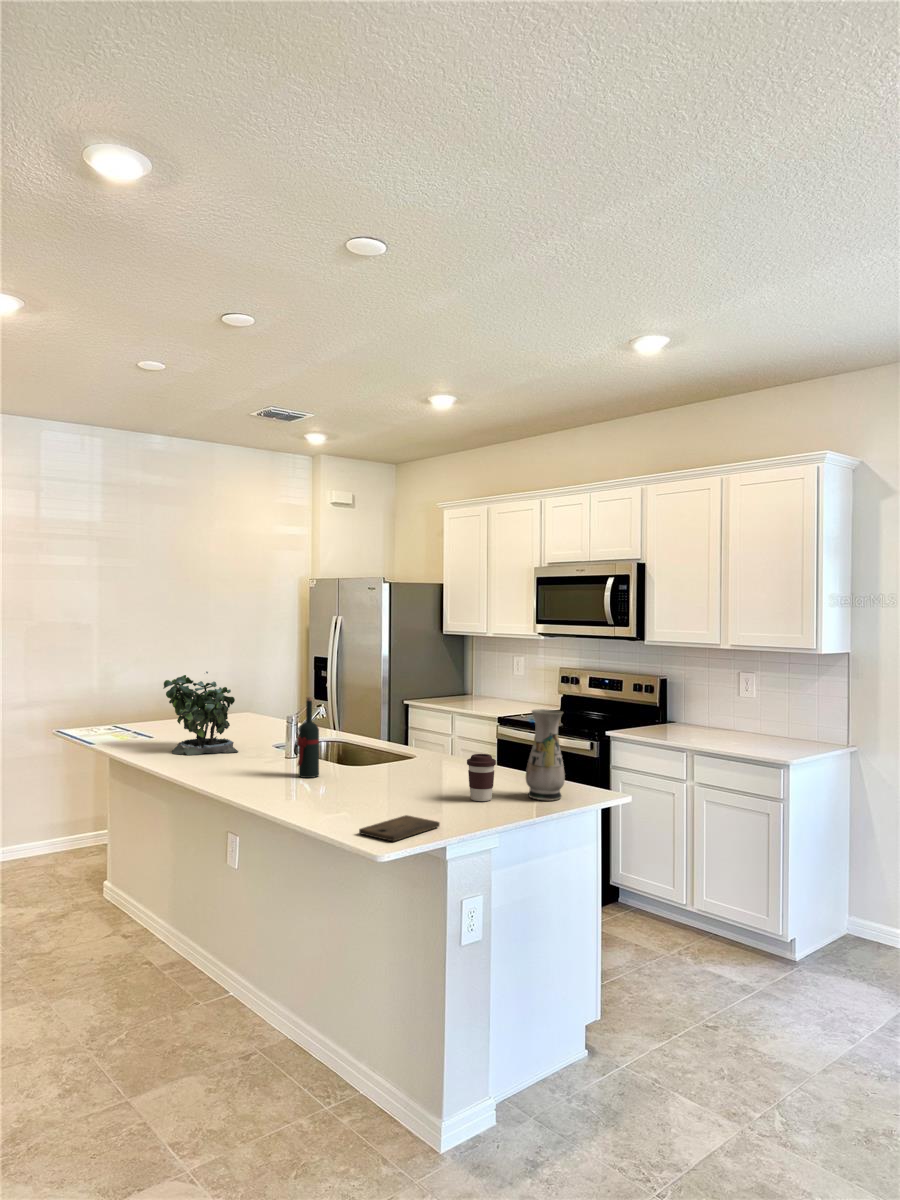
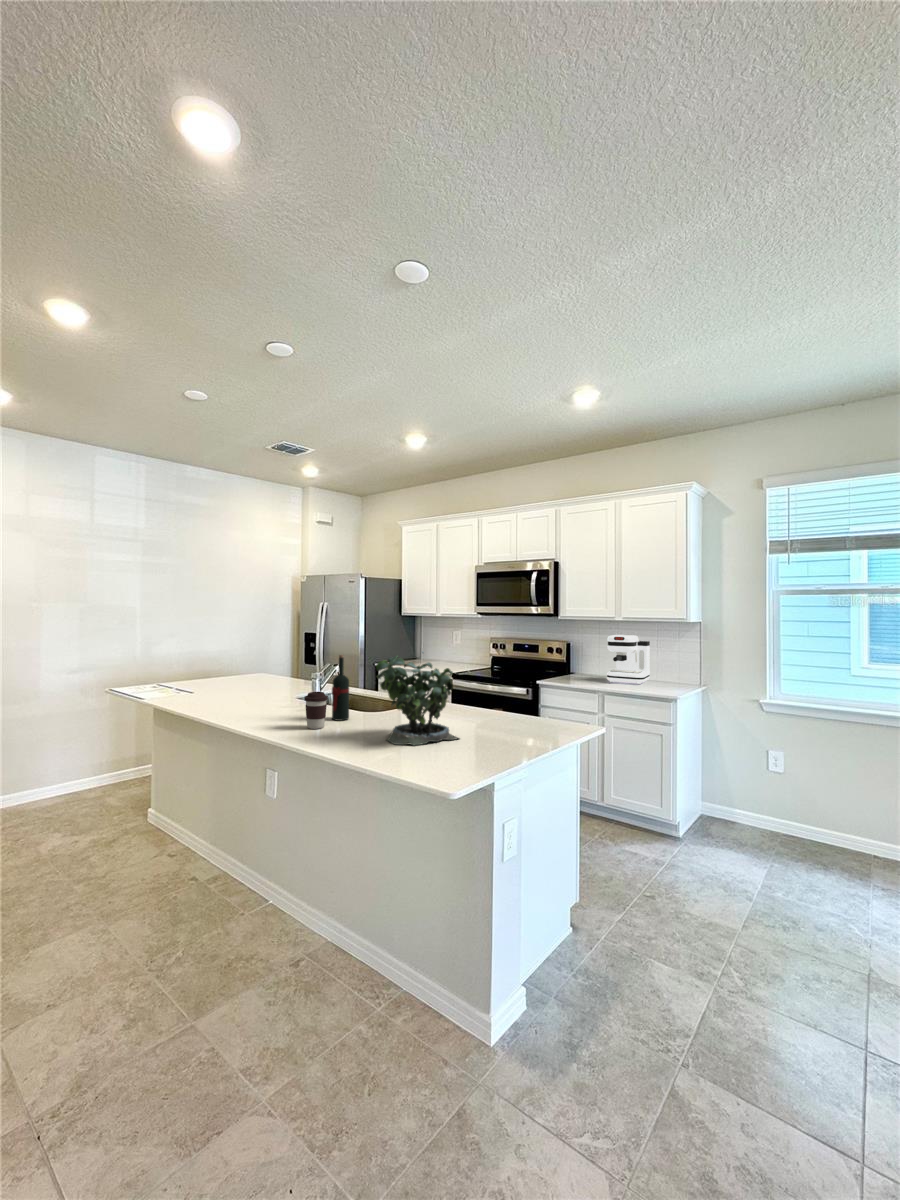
coffee maker: none [708,669,775,742] -> present [607,635,650,684]
potted plant: present [163,672,238,755] -> present [376,652,459,746]
vase: present [526,709,565,801] -> none [524,660,555,732]
coffee cup: present [467,754,496,801] -> present [304,692,328,729]
cutting board: present [359,815,440,841] -> none [418,750,481,775]

